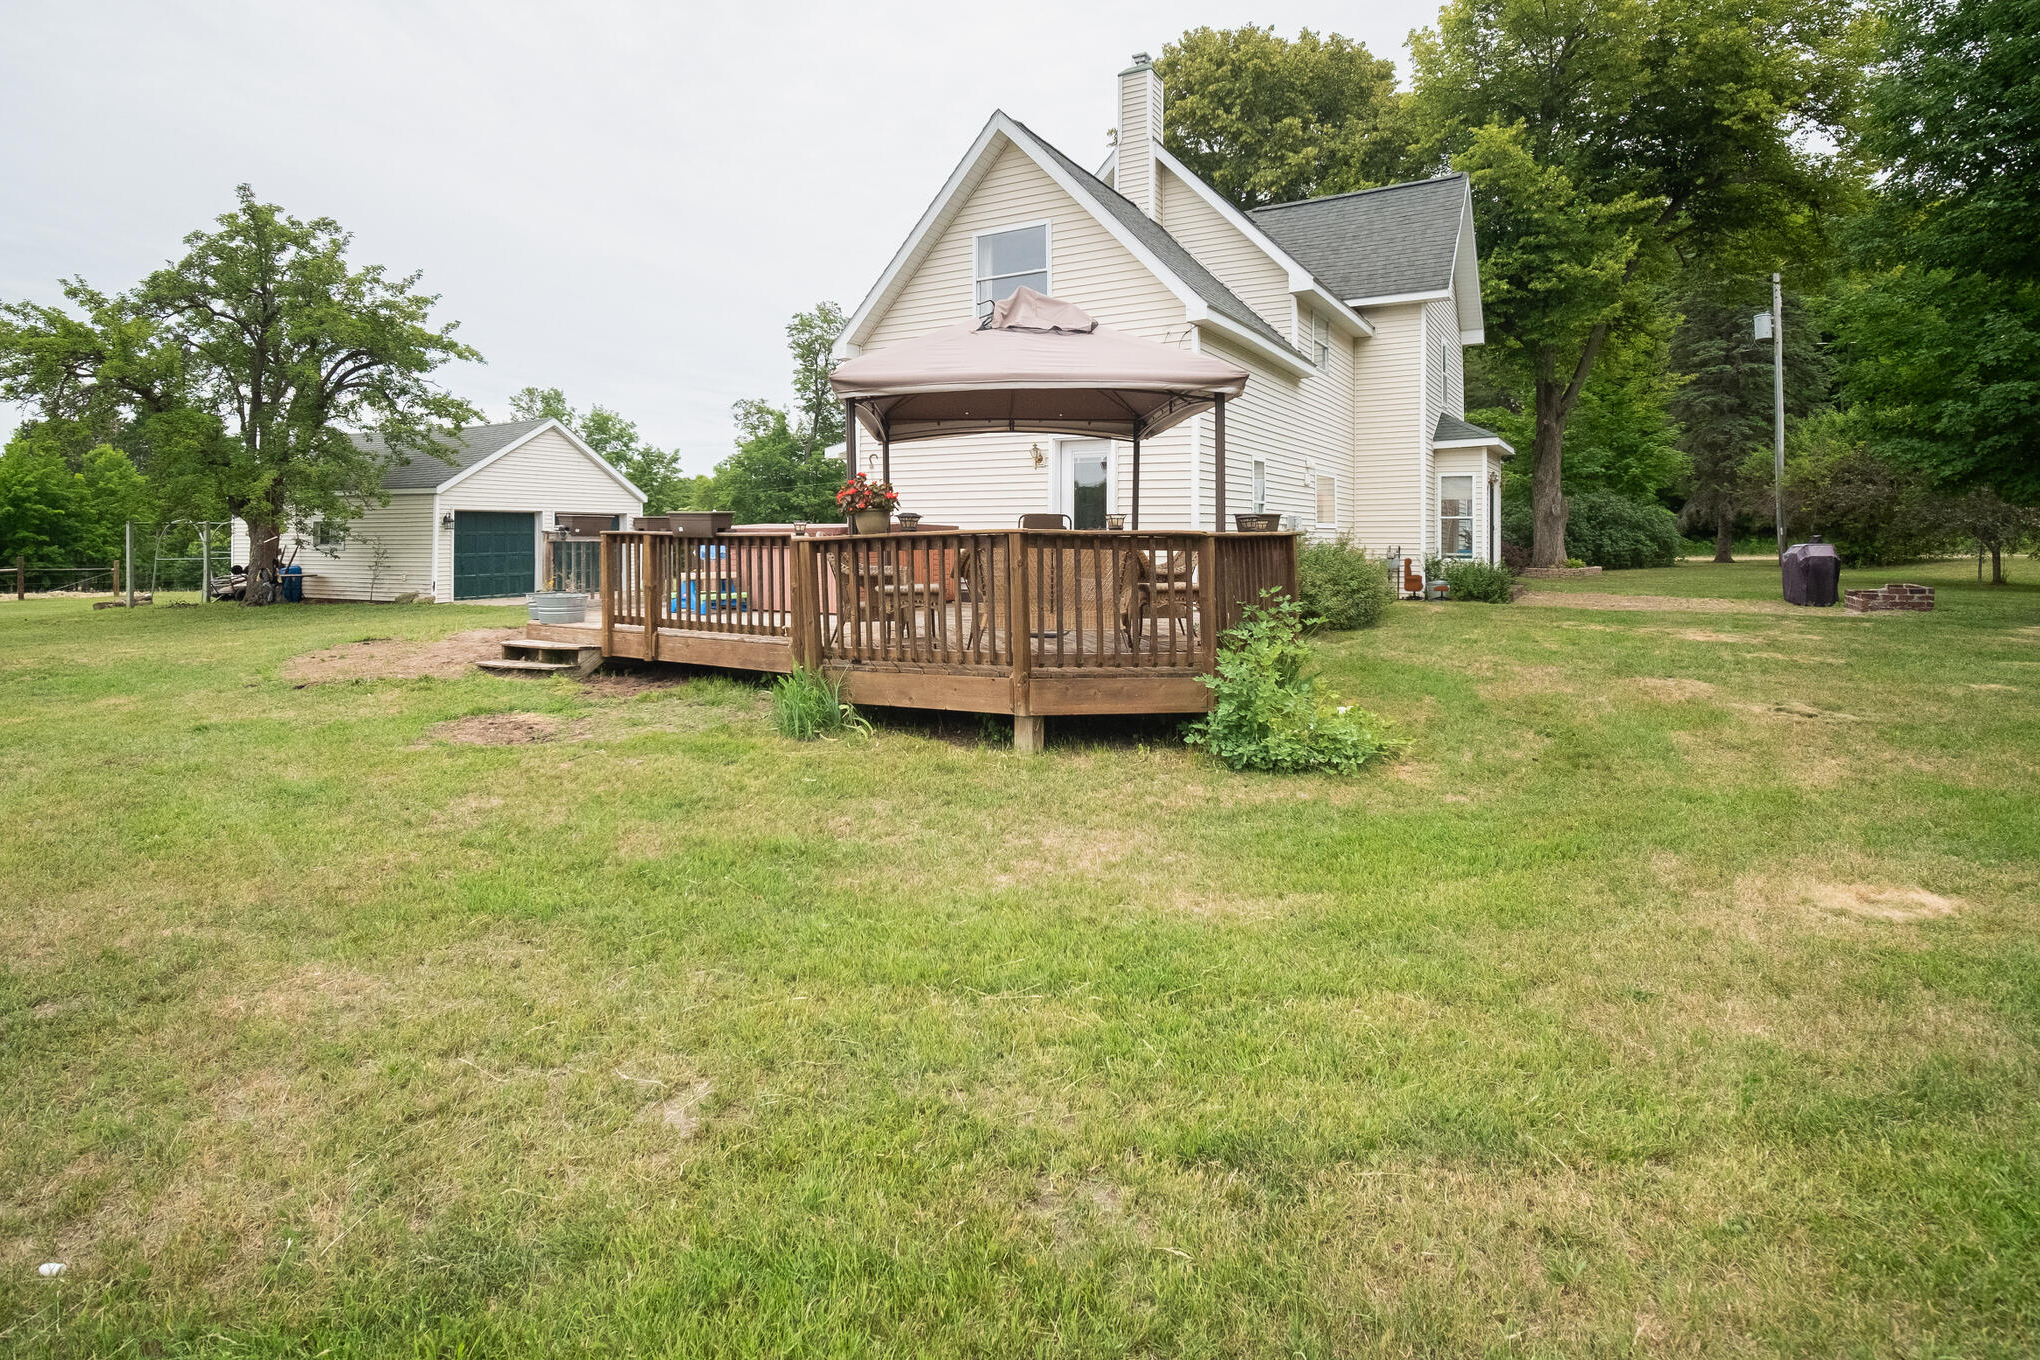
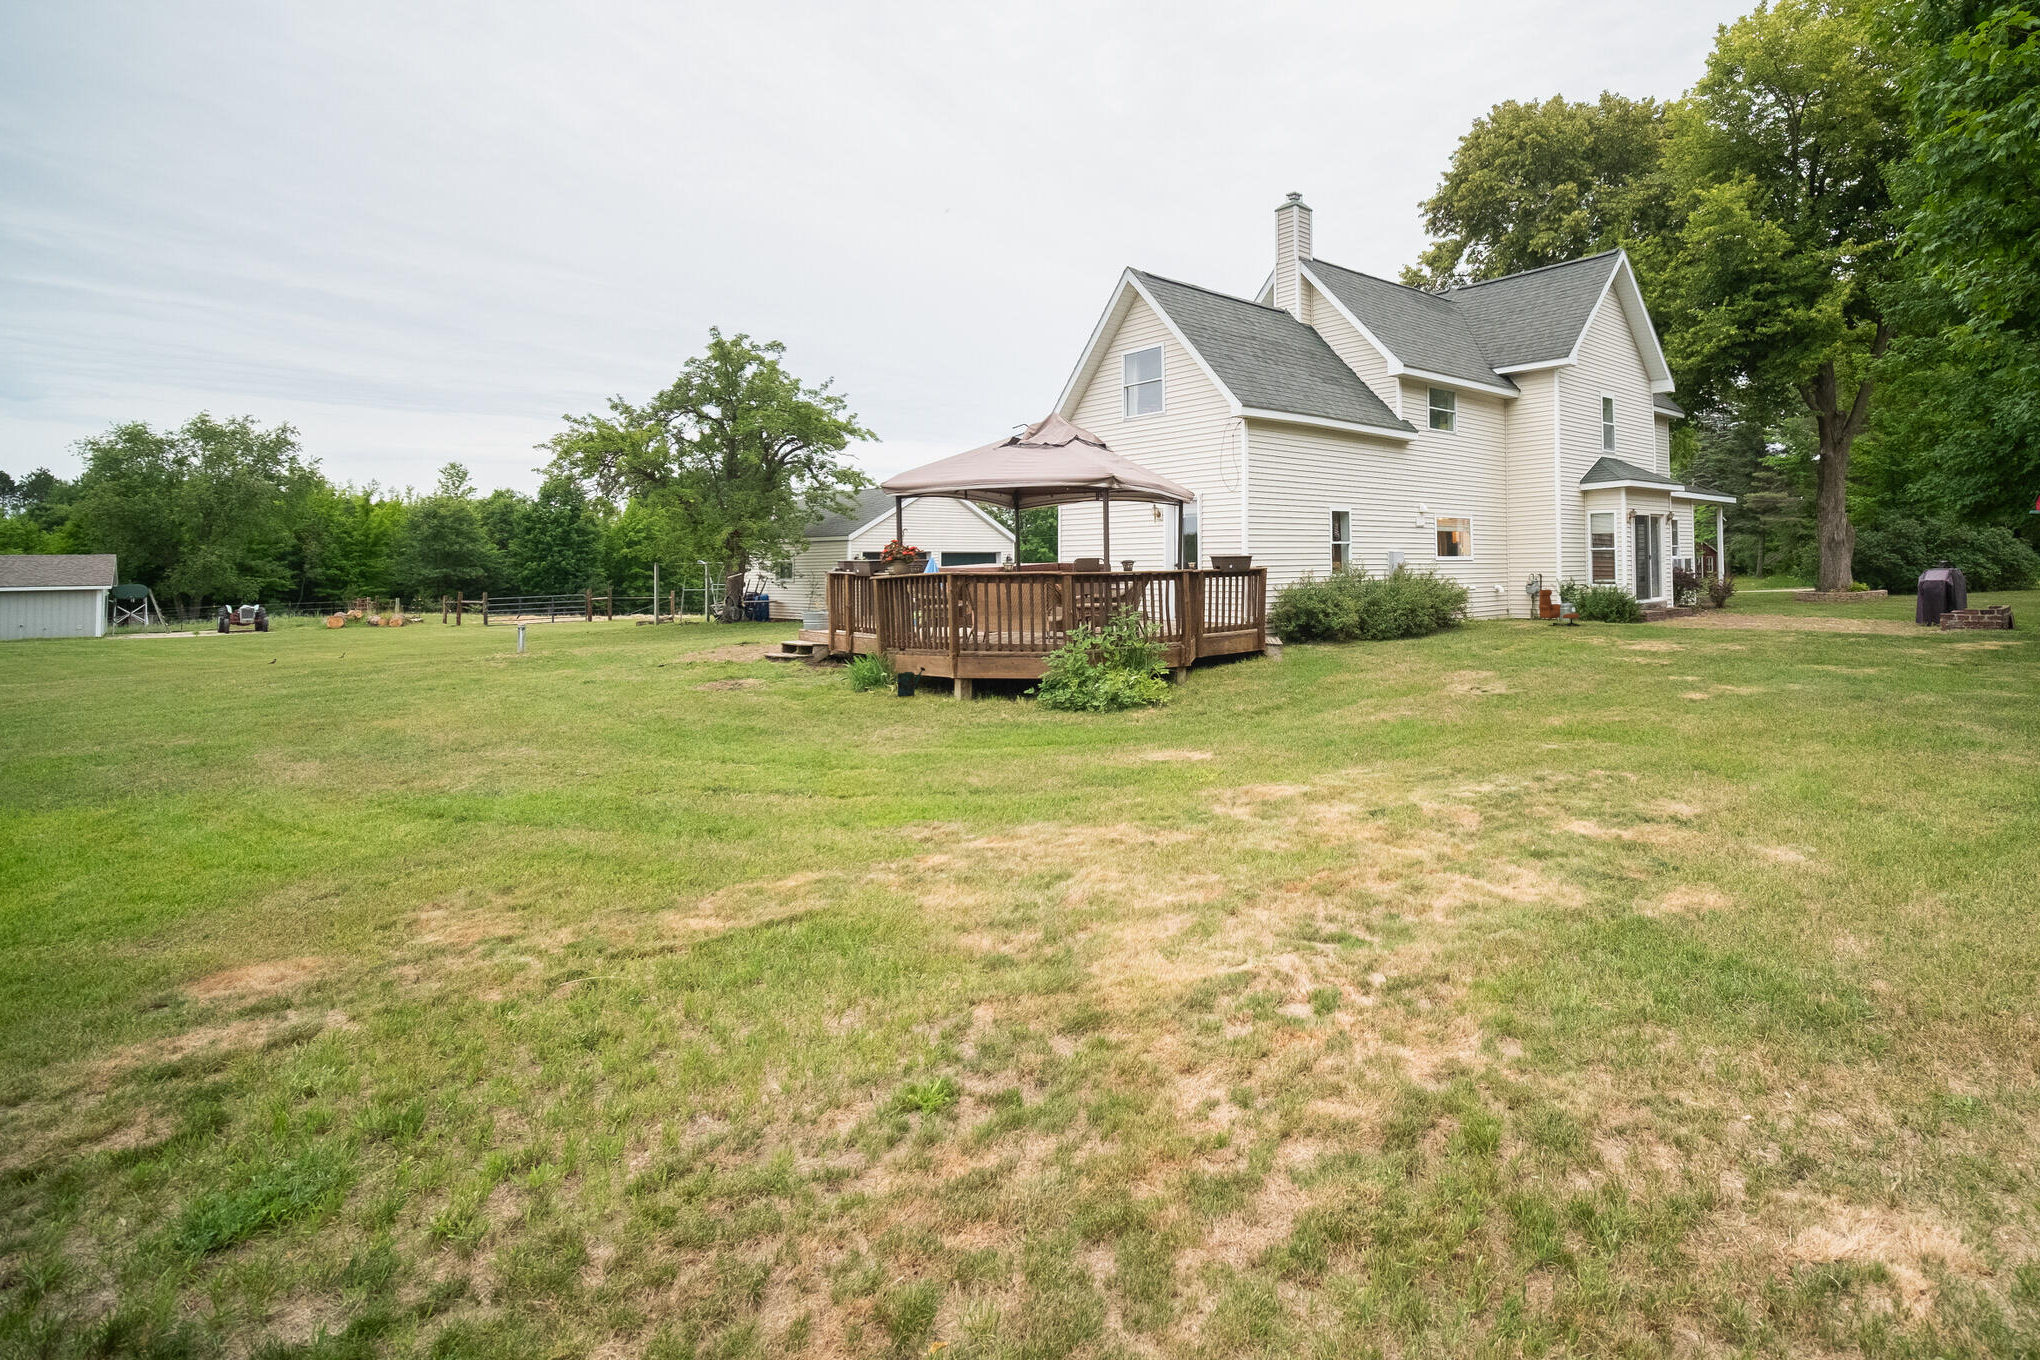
watering can: none [988,707,1019,763] -> present [894,667,925,696]

